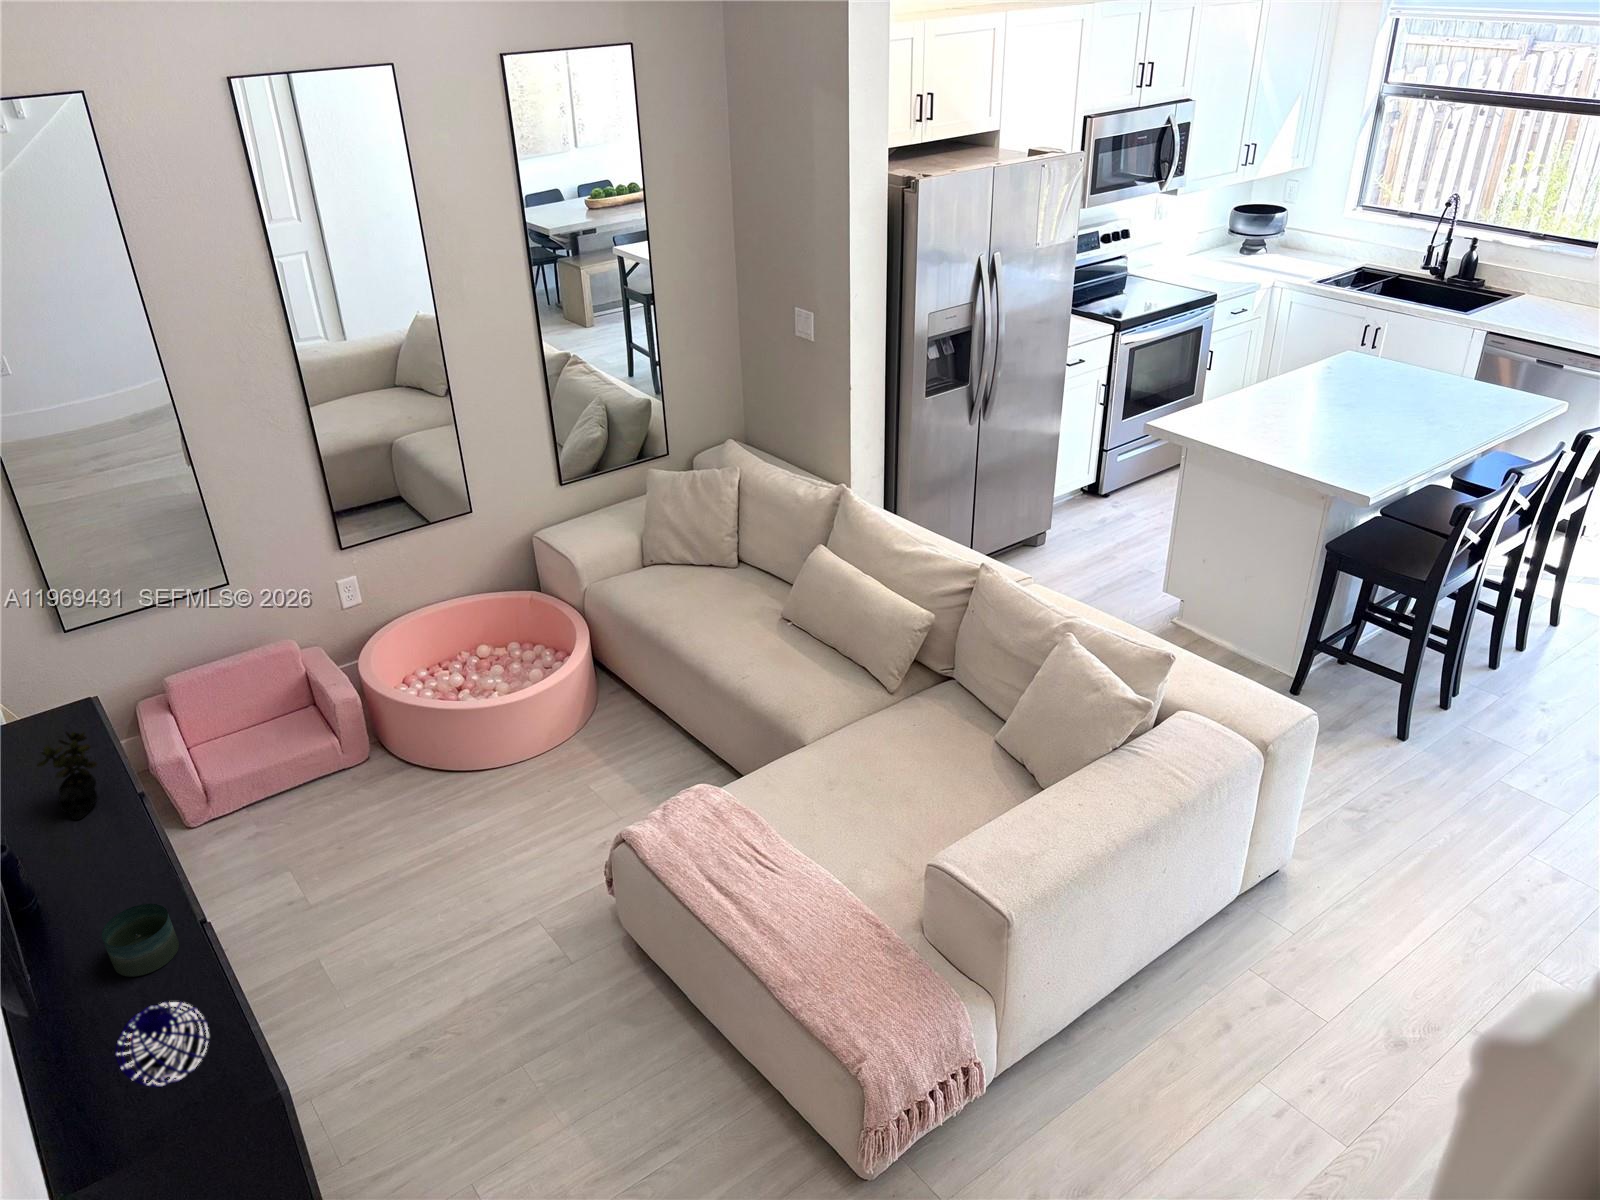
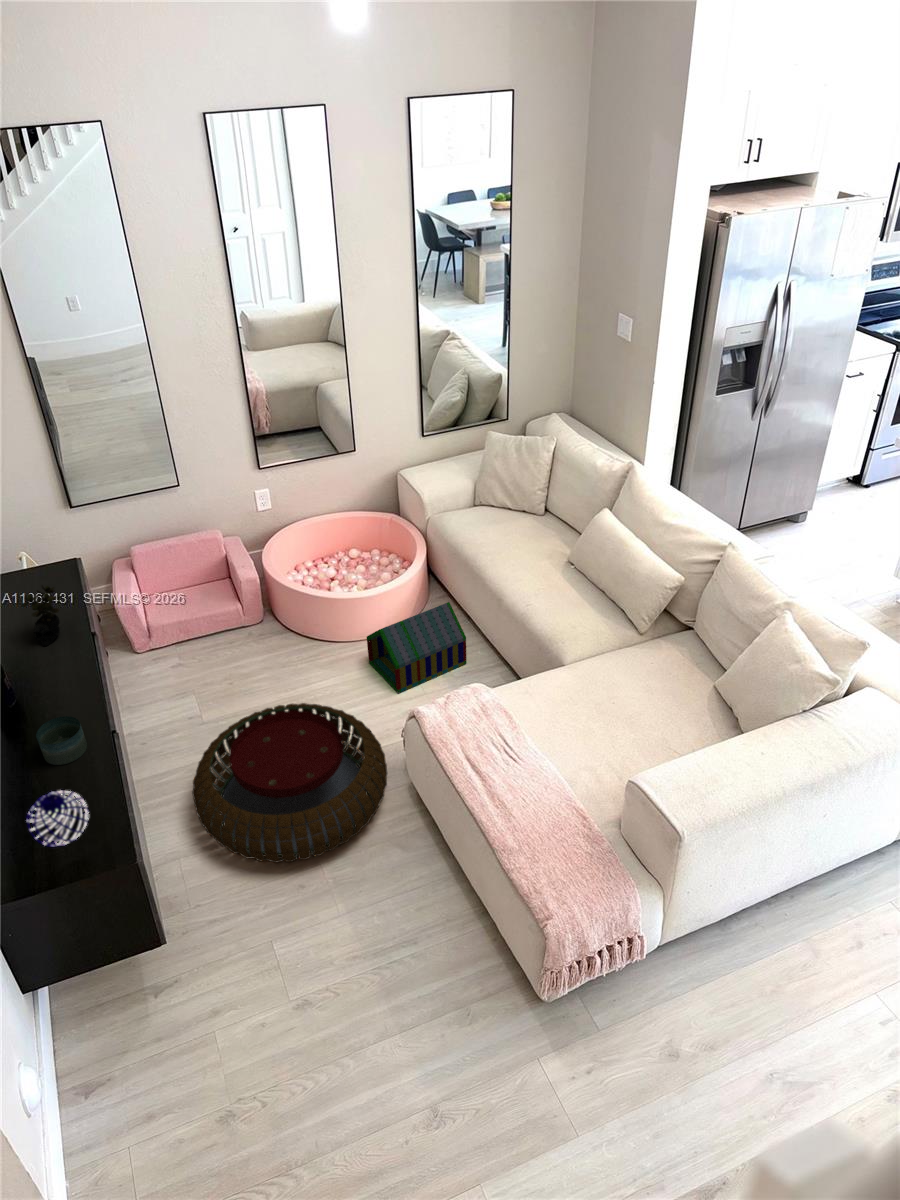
toy house: none [526,693,666,825] -> present [367,602,467,693]
pouf: none [317,851,596,1079] -> present [192,703,387,863]

